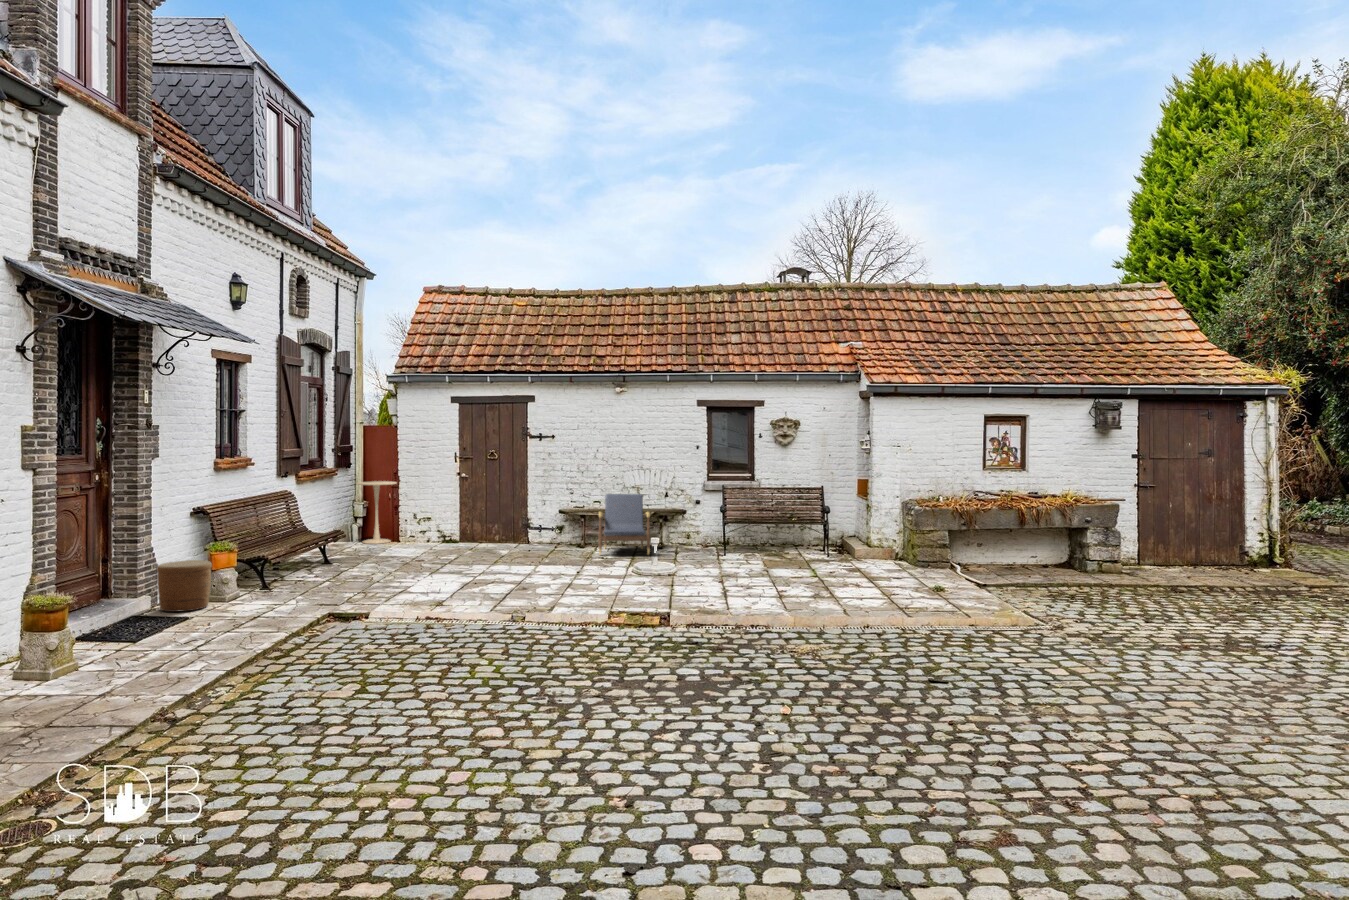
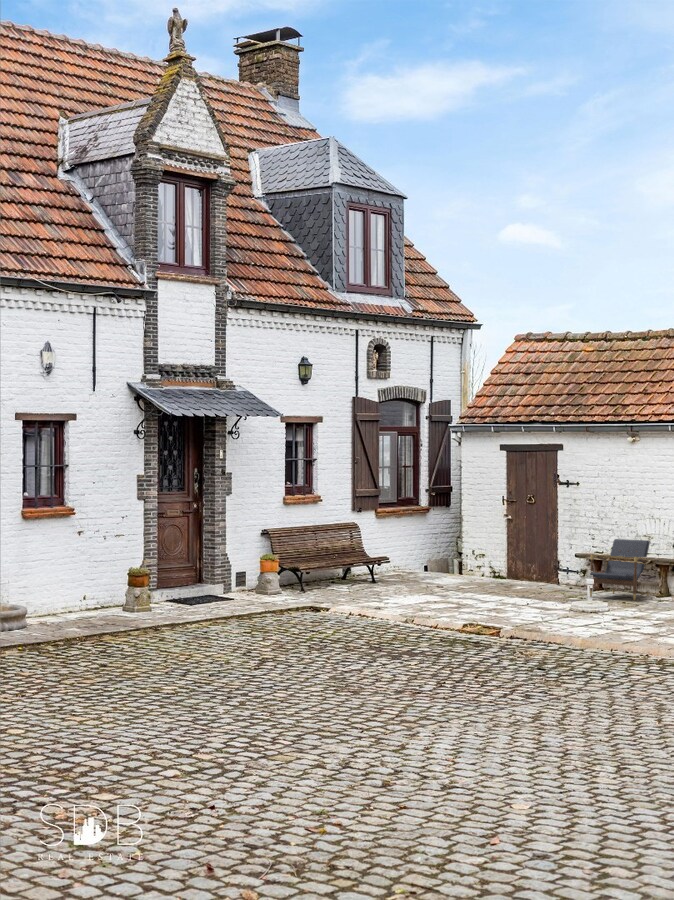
pedestal table: present [357,481,396,544] -> none [426,522,461,577]
woven basket: present [157,560,212,612] -> none [224,565,256,598]

